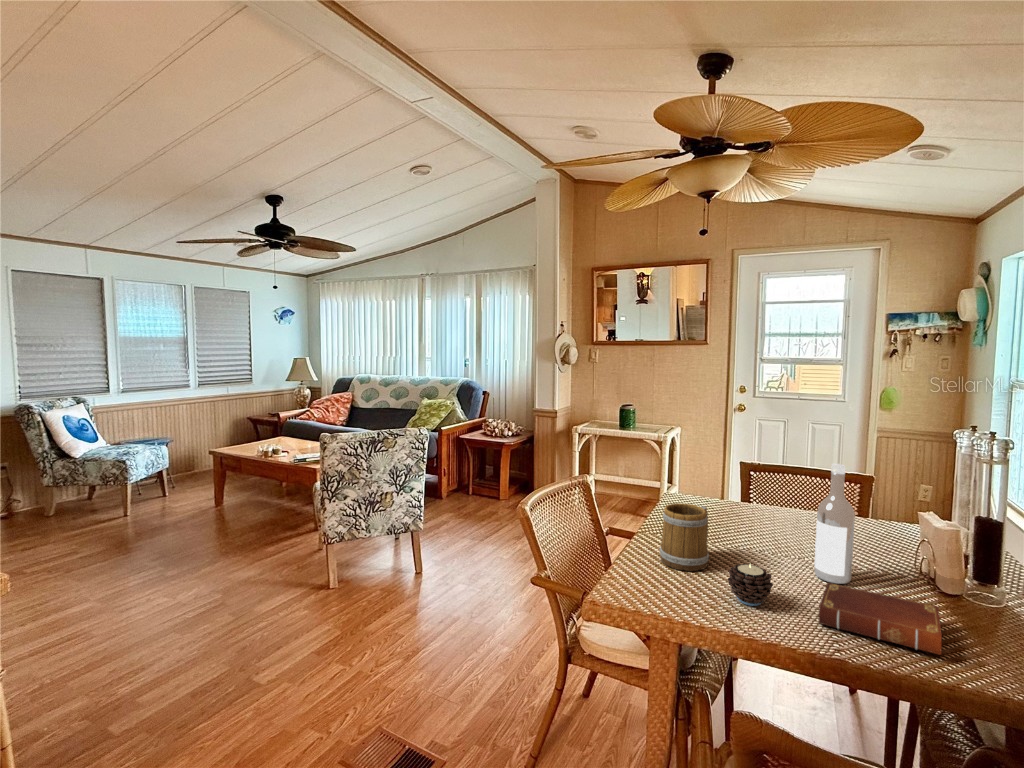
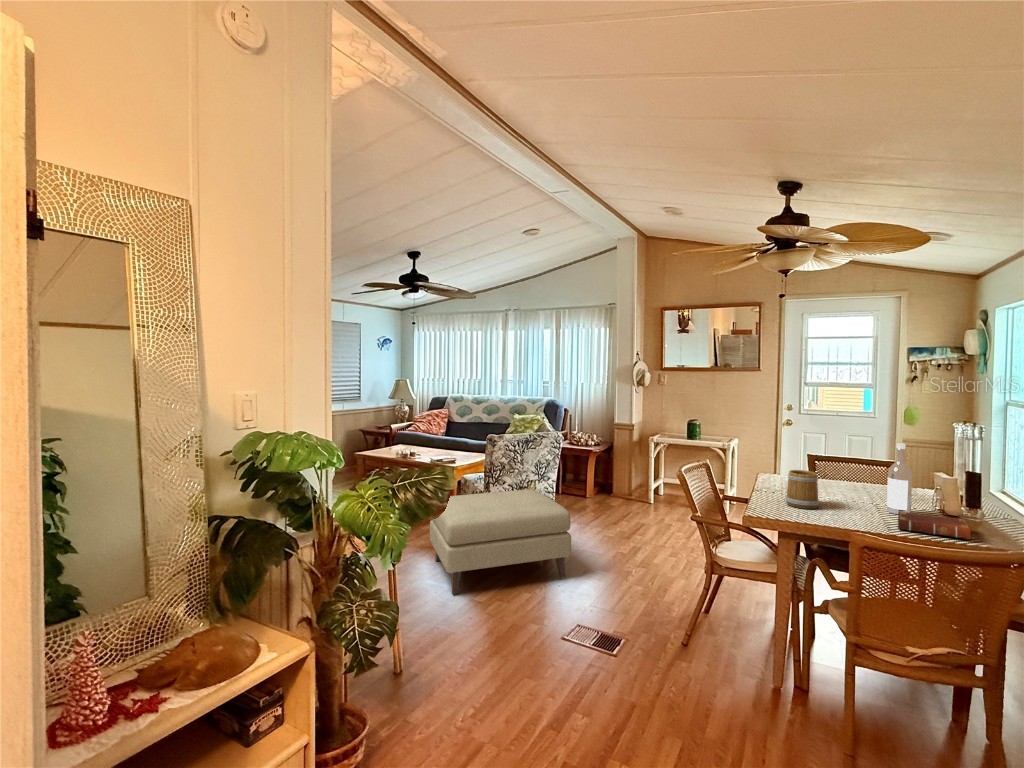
ottoman: none [213,506,412,668] -> present [430,490,571,595]
candle: present [728,564,773,606] -> none [839,498,868,523]

